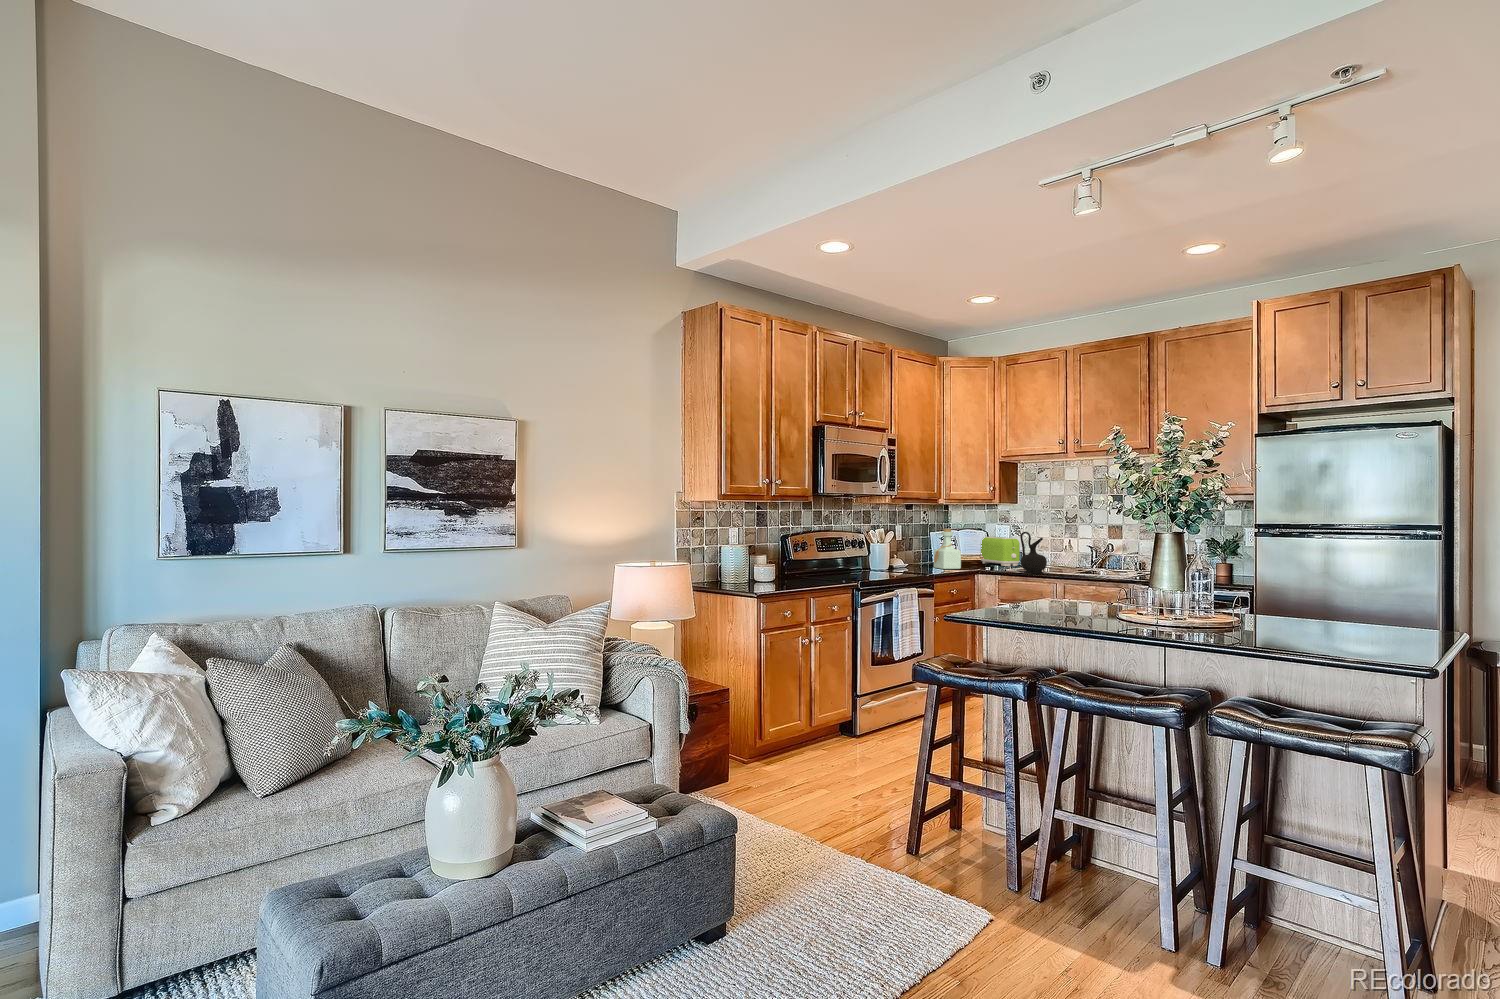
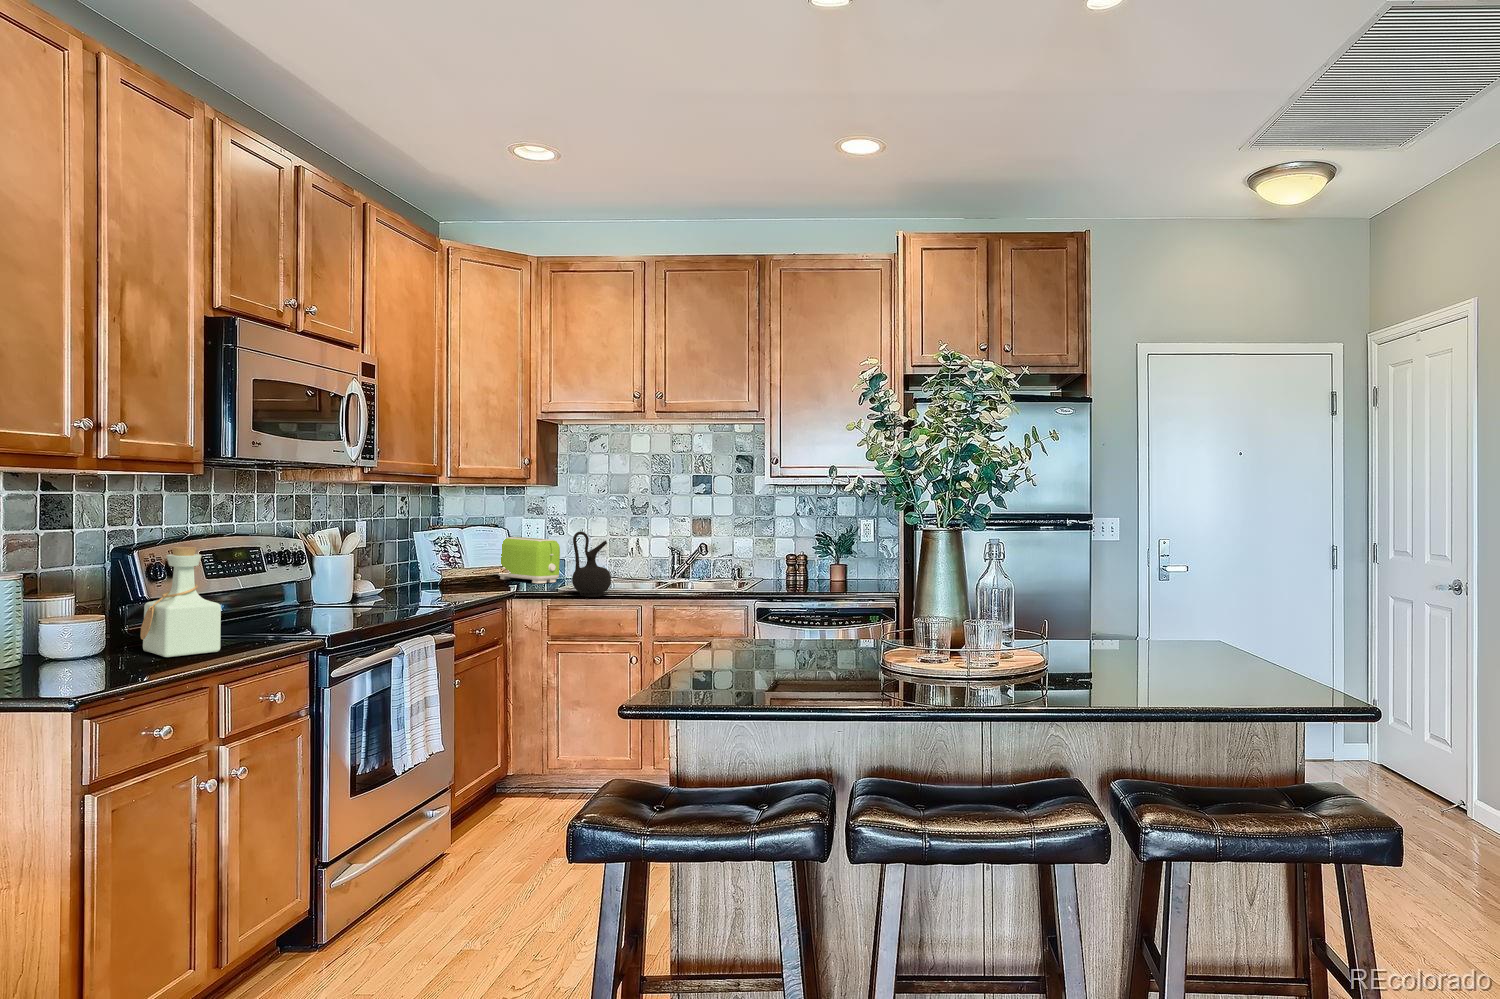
bottle: present [934,529,961,569] -> present [141,547,221,657]

